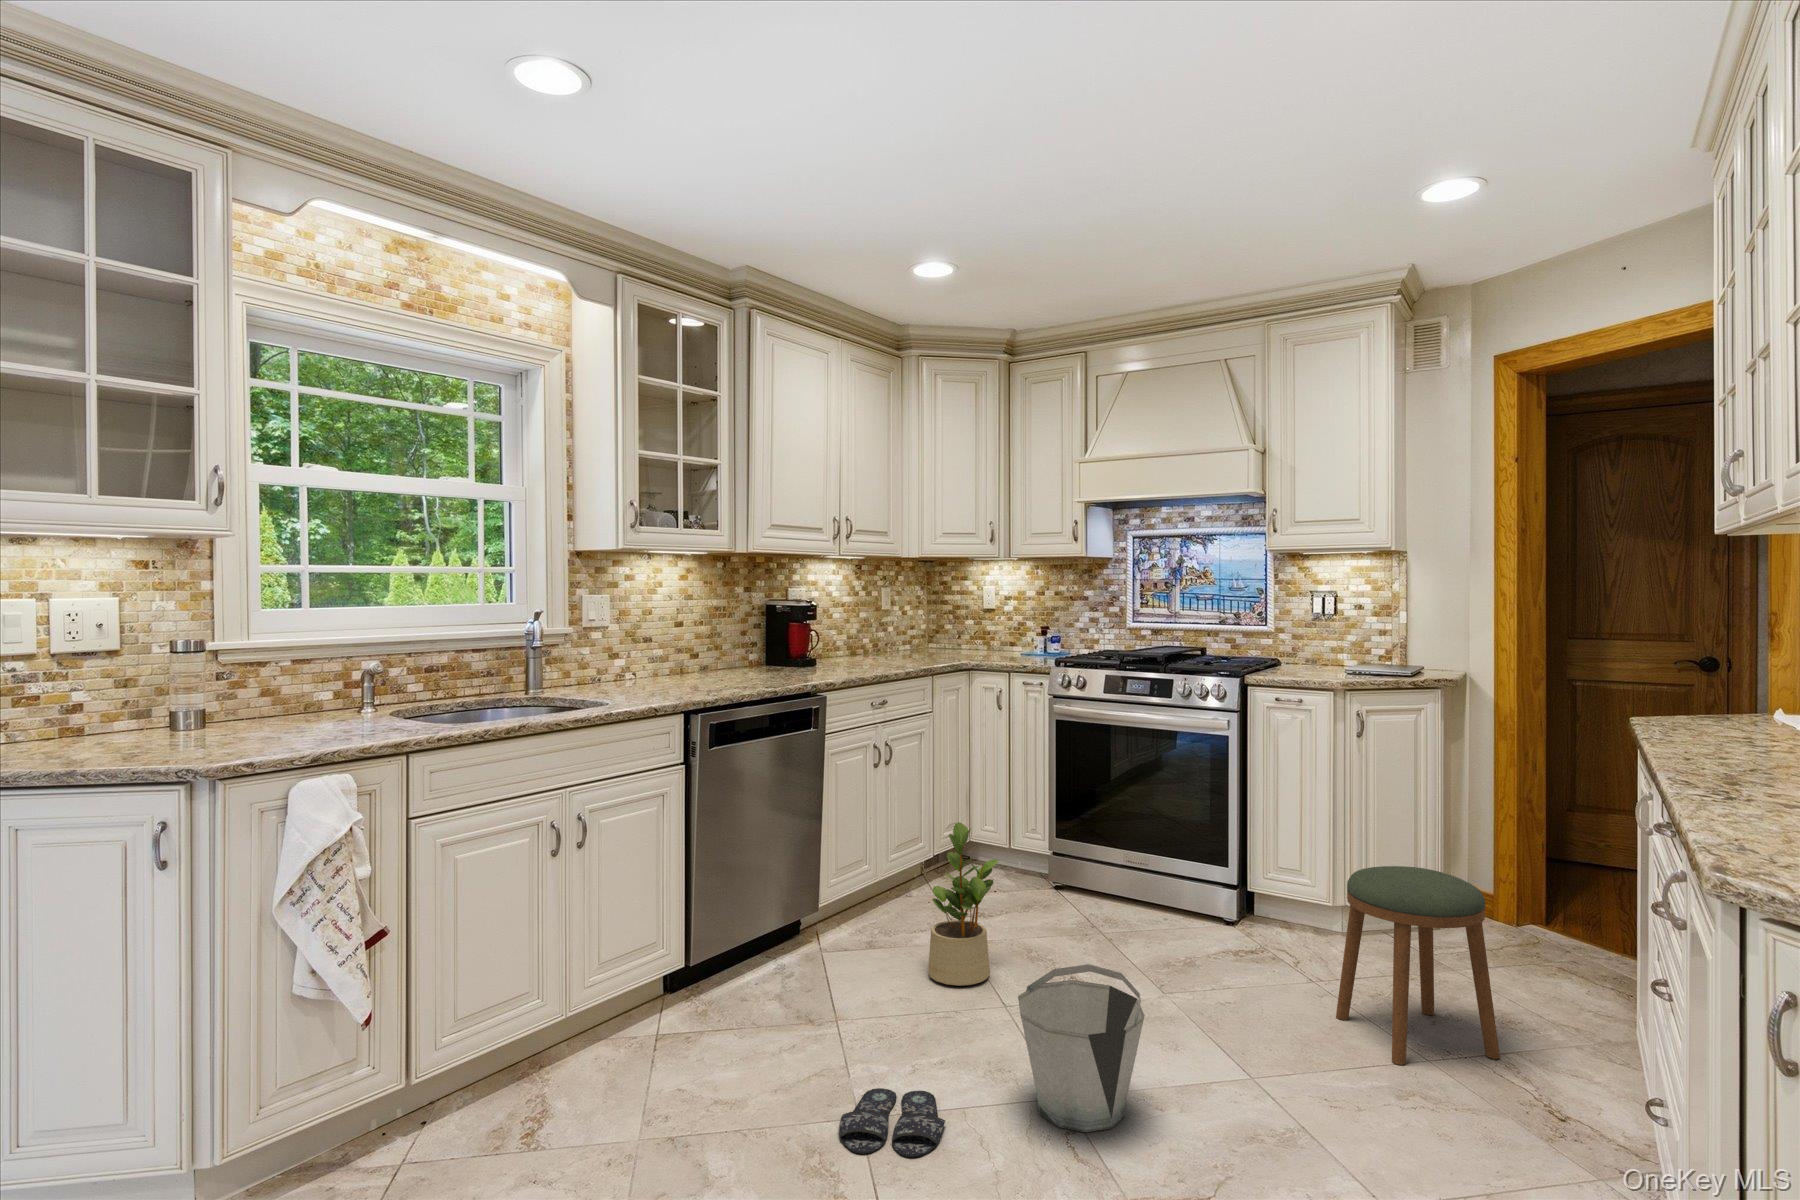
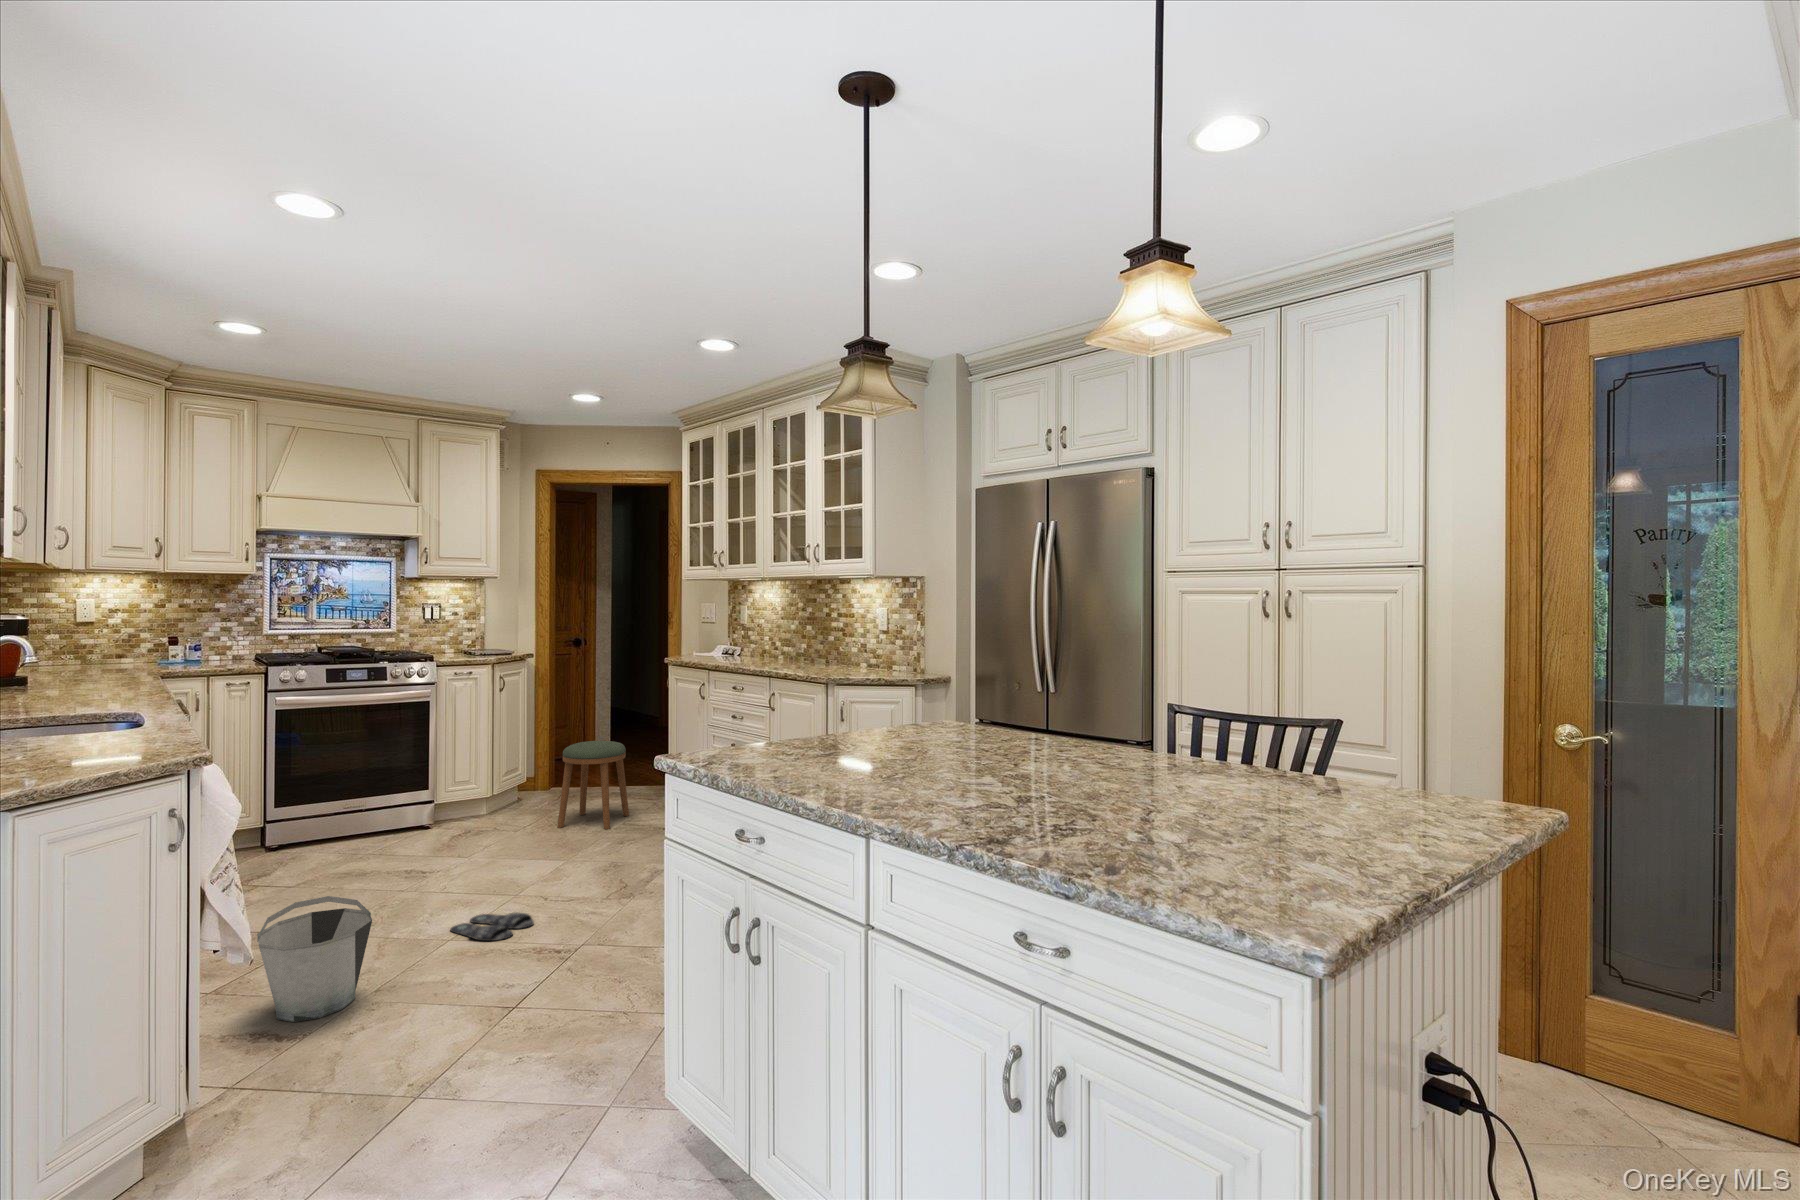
potted plant: present [928,822,999,986] -> none [317,778,386,899]
bucket: present [1018,964,1145,1132] -> present [257,896,372,1022]

